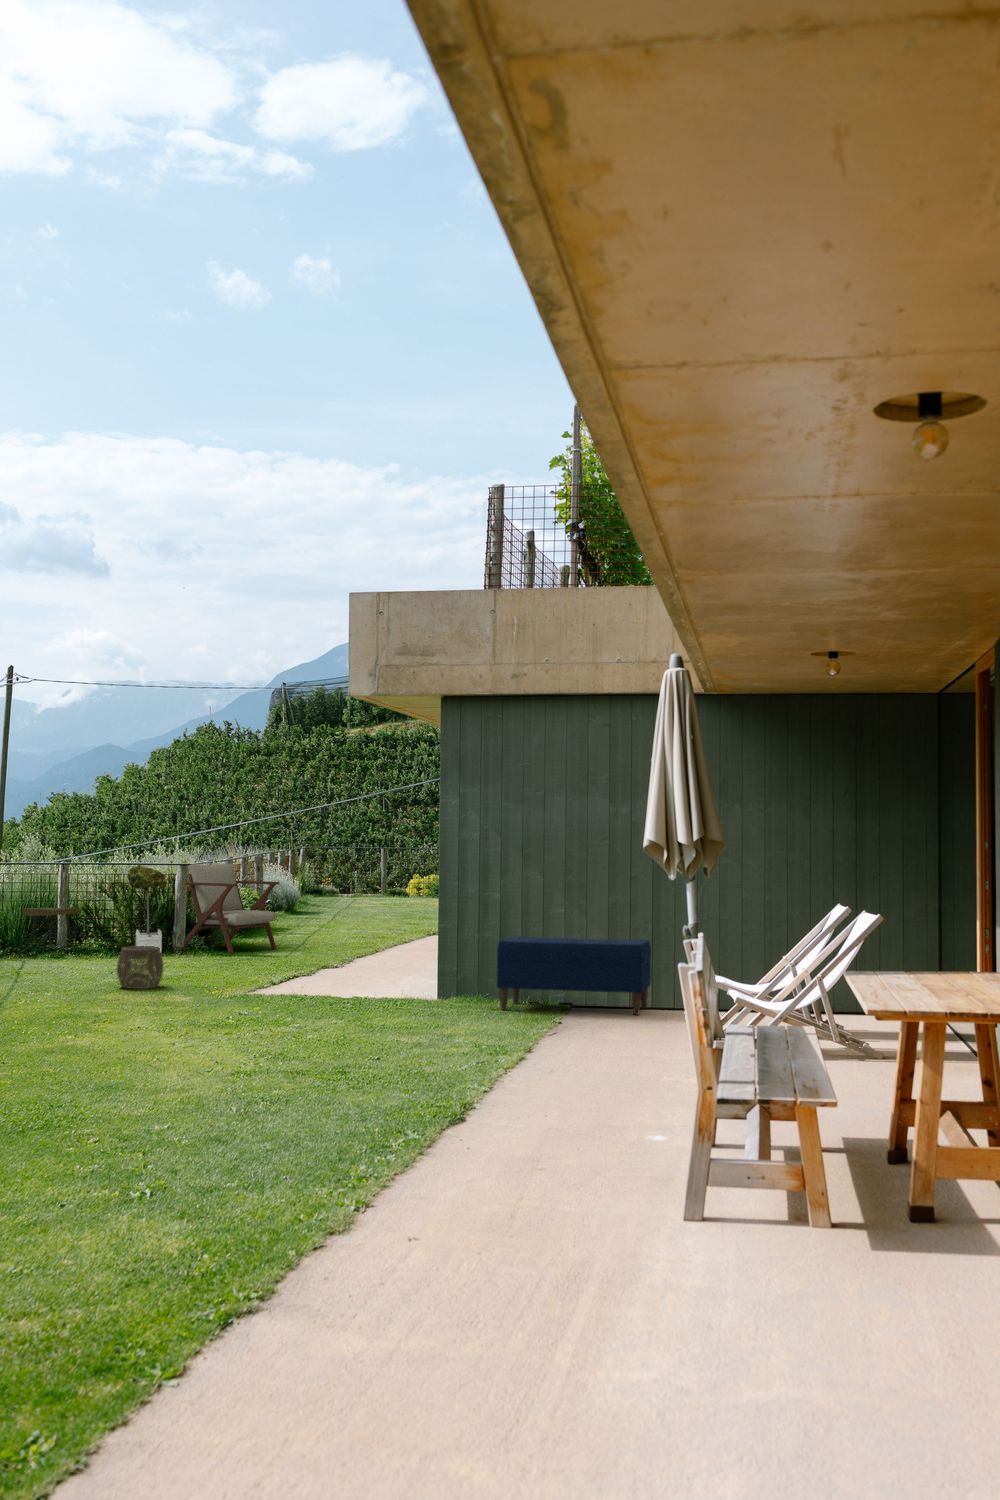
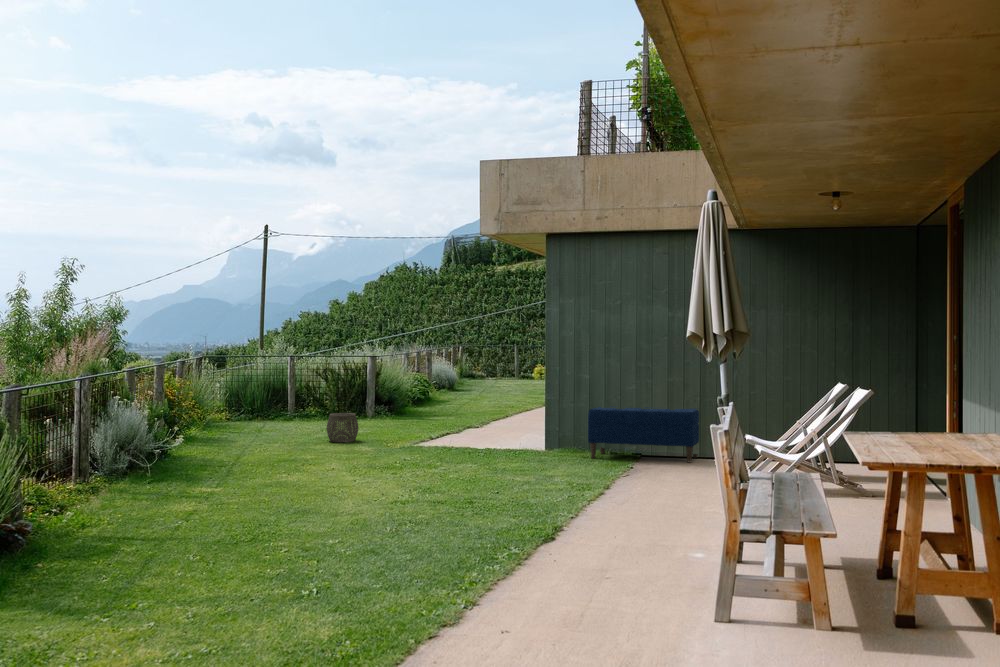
lounge chair: present [178,863,280,954] -> none [373,356,442,418]
potted tree: present [127,865,165,953] -> none [338,357,364,418]
side table: present [22,907,79,952] -> none [269,387,307,417]

